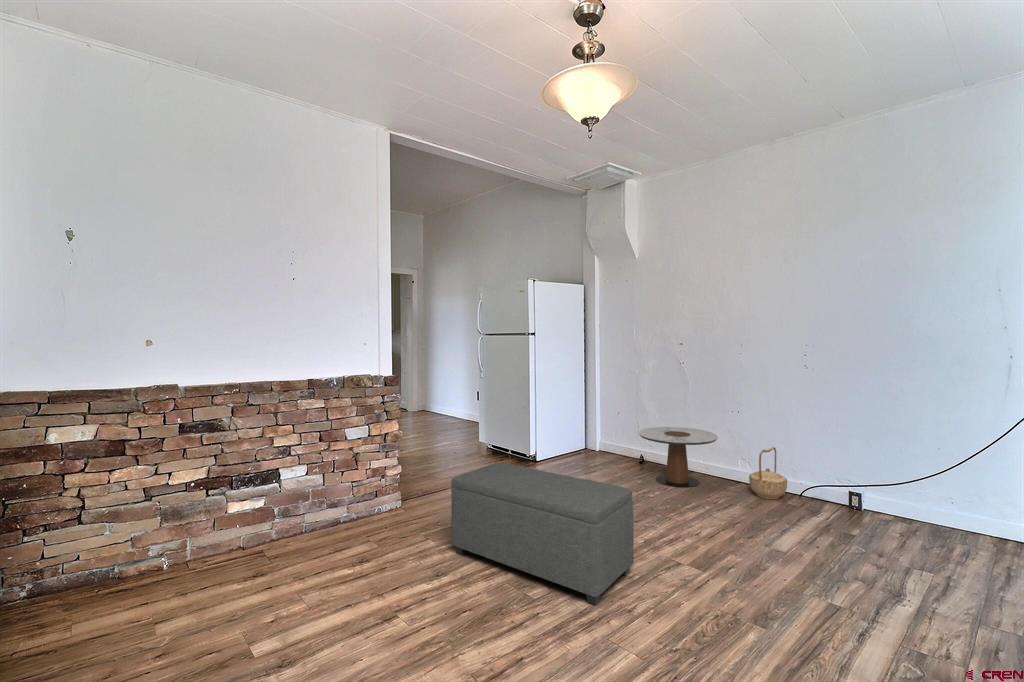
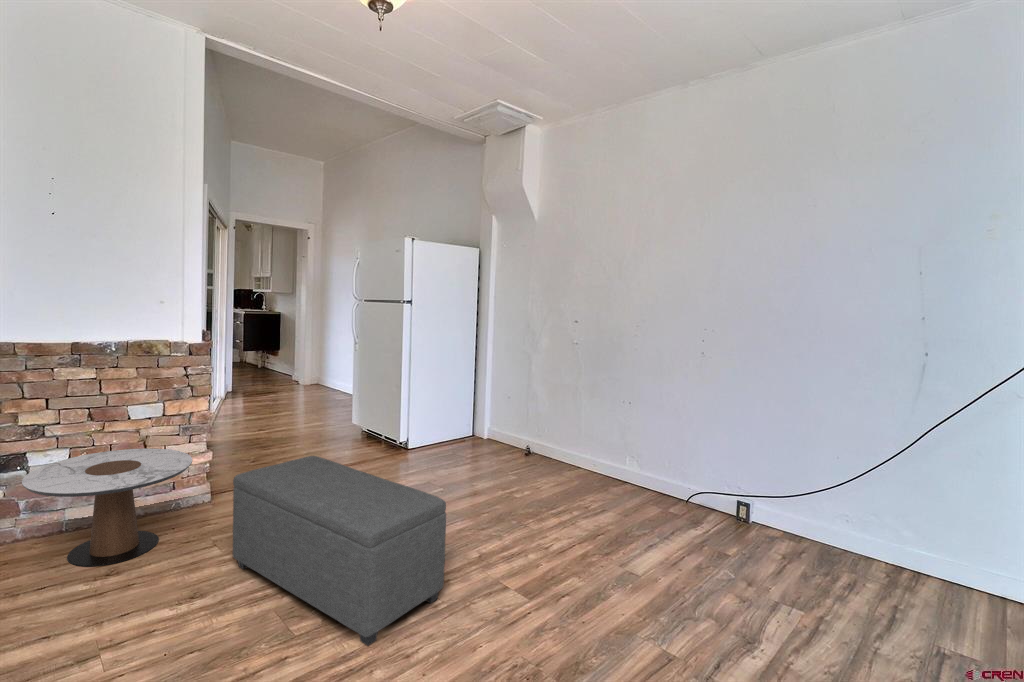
side table: present [639,427,718,487] -> present [22,448,192,567]
basket: present [749,447,787,499] -> none [636,446,676,506]

